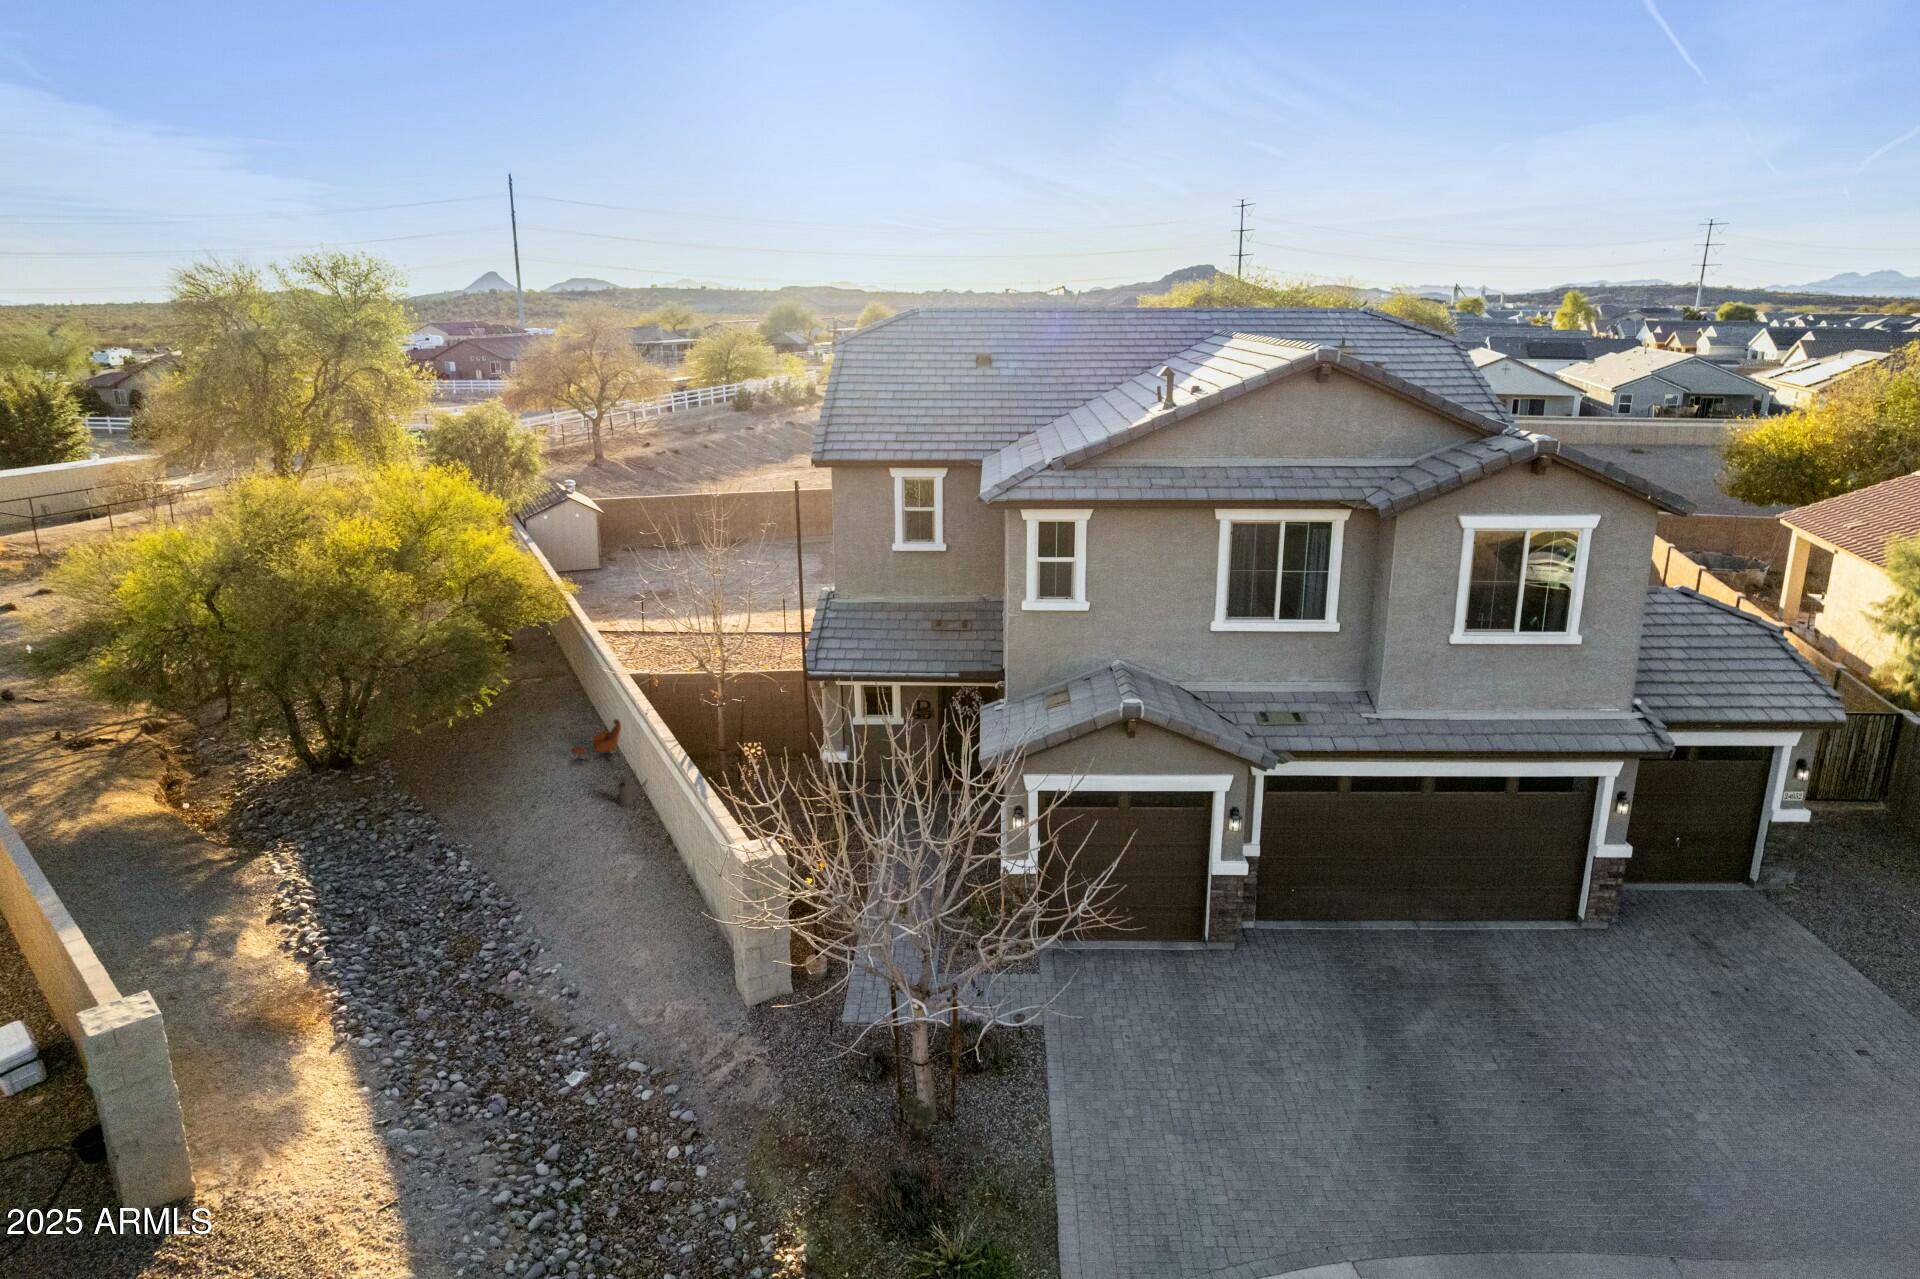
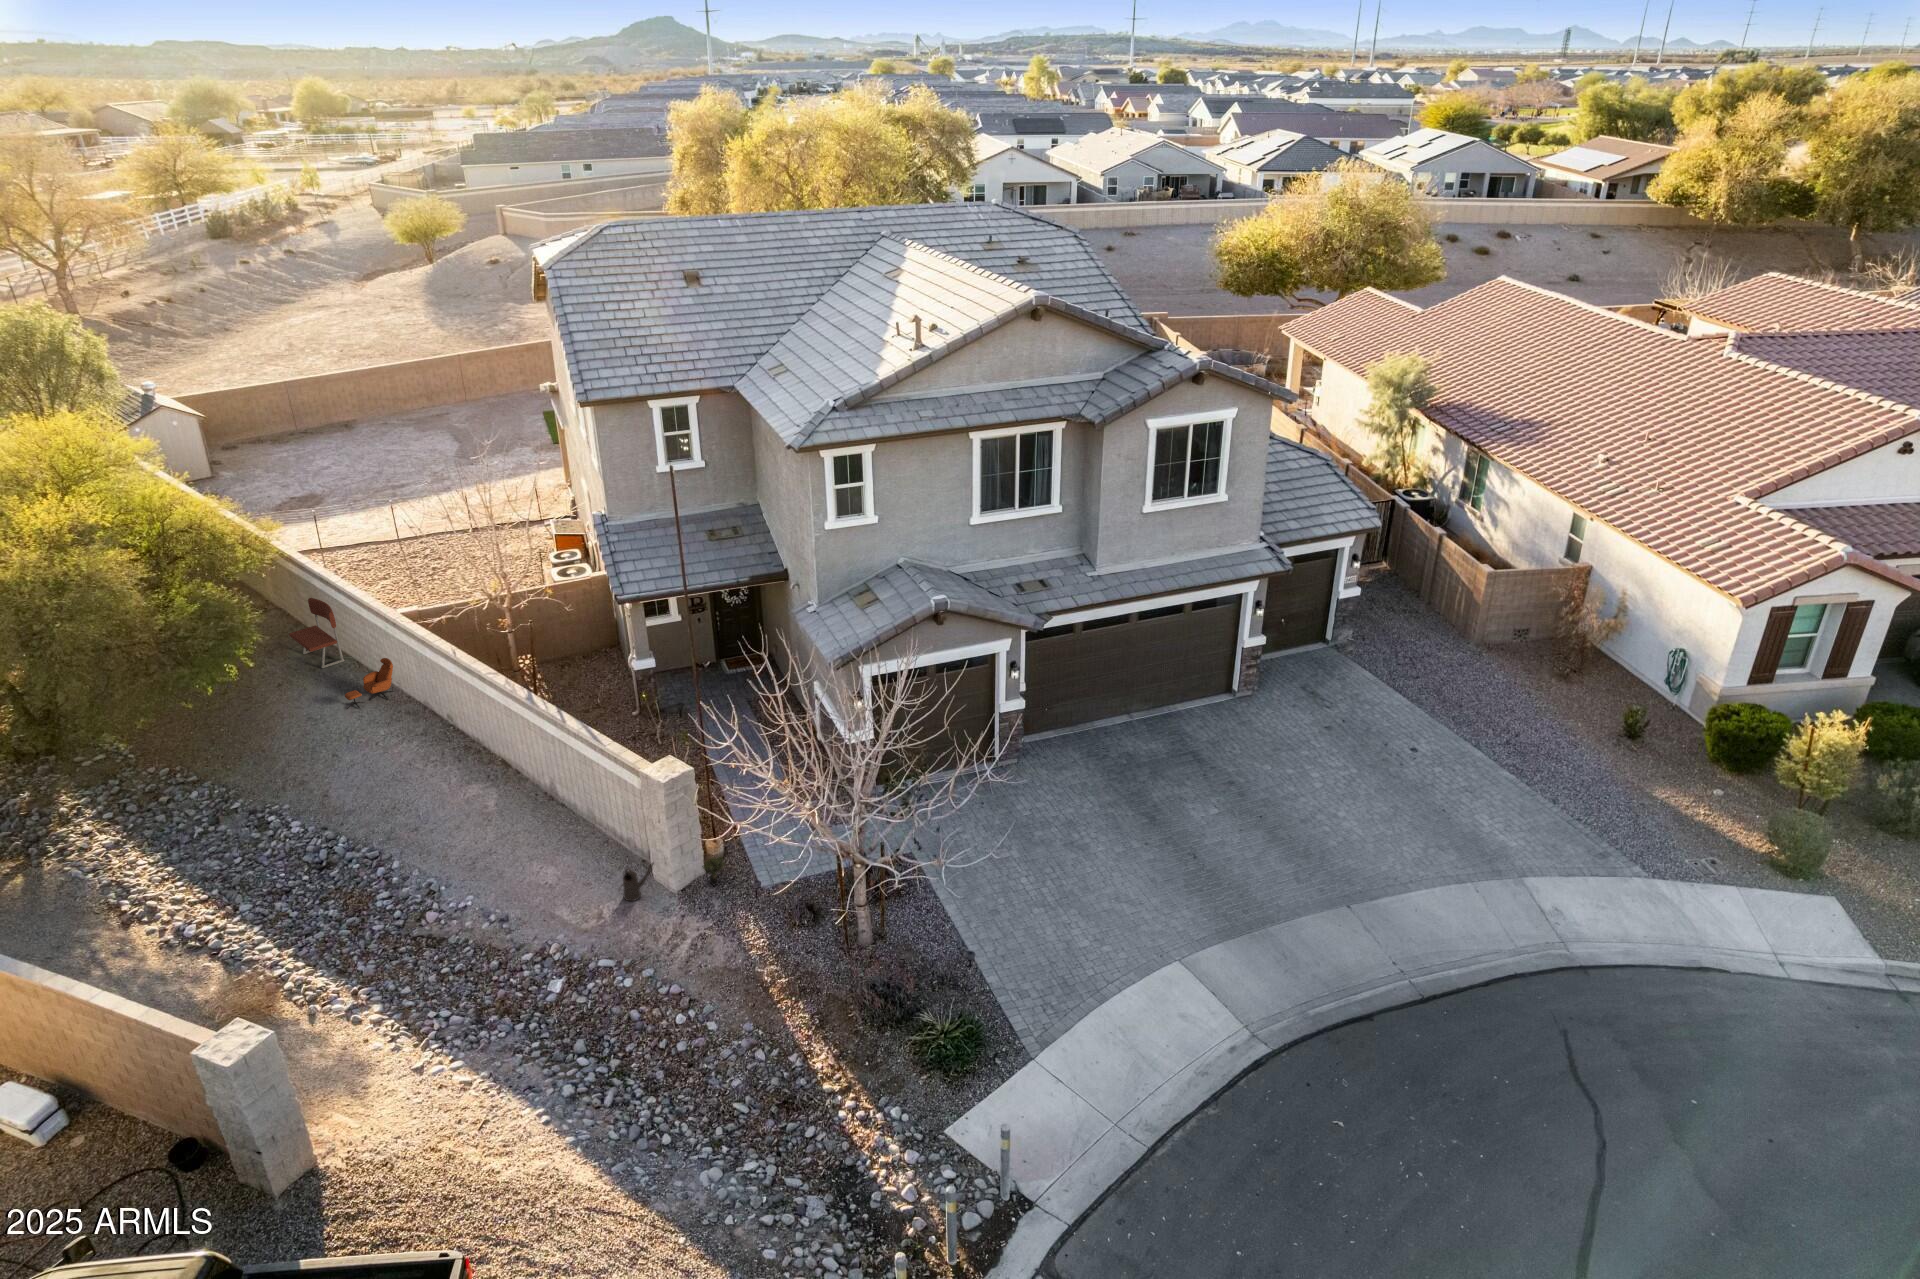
bench: none [558,657,597,726] -> present [289,598,344,668]
watering can: present [614,776,647,806] -> present [622,863,654,901]
potted plant: present [901,1098,936,1139] -> present [702,857,725,885]

